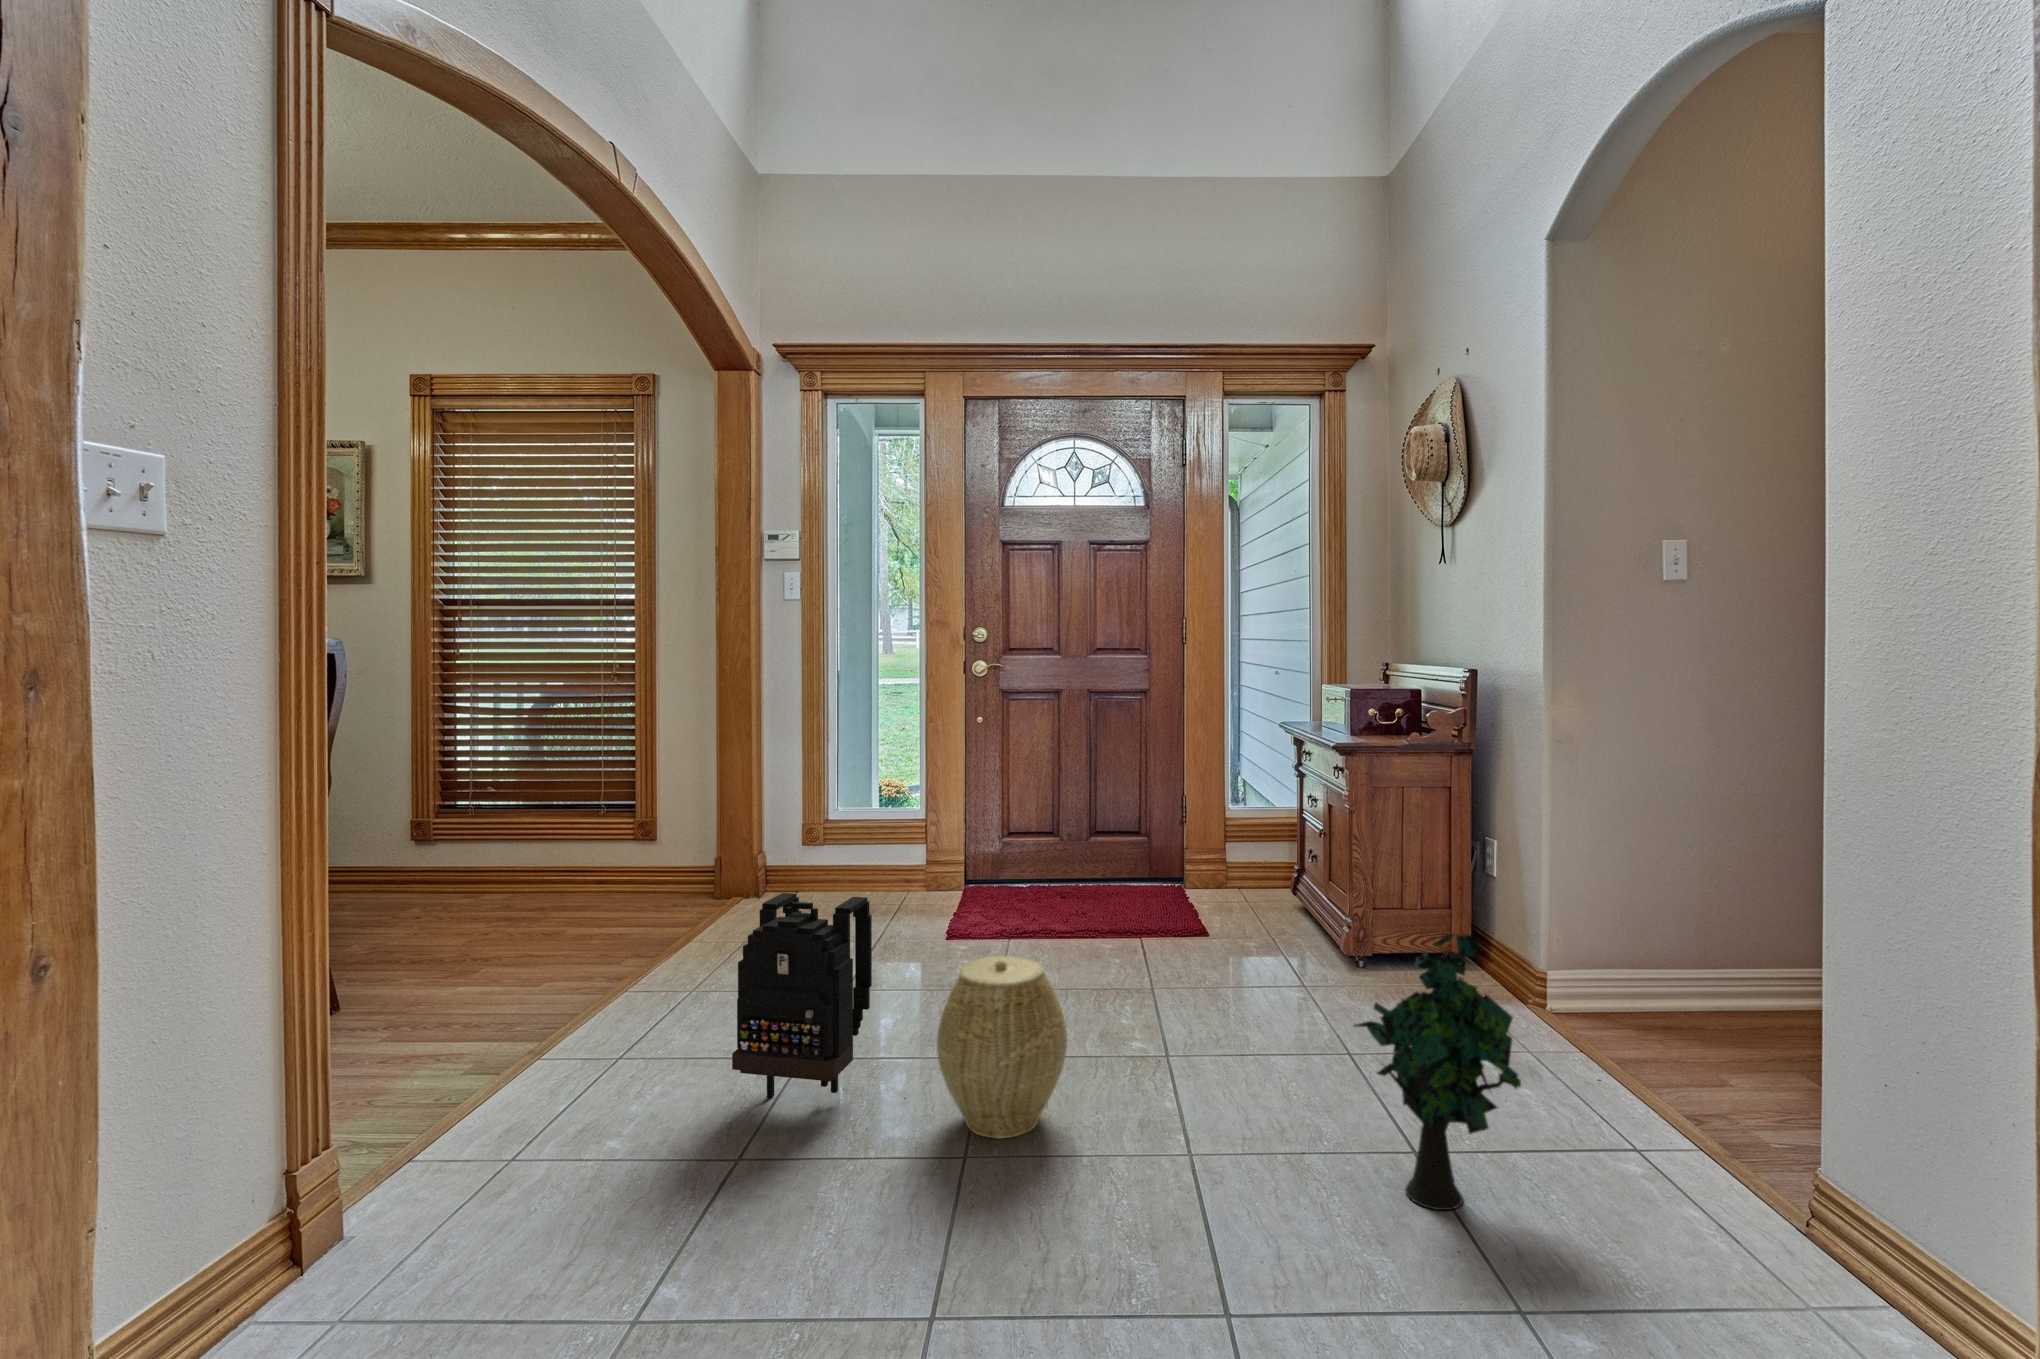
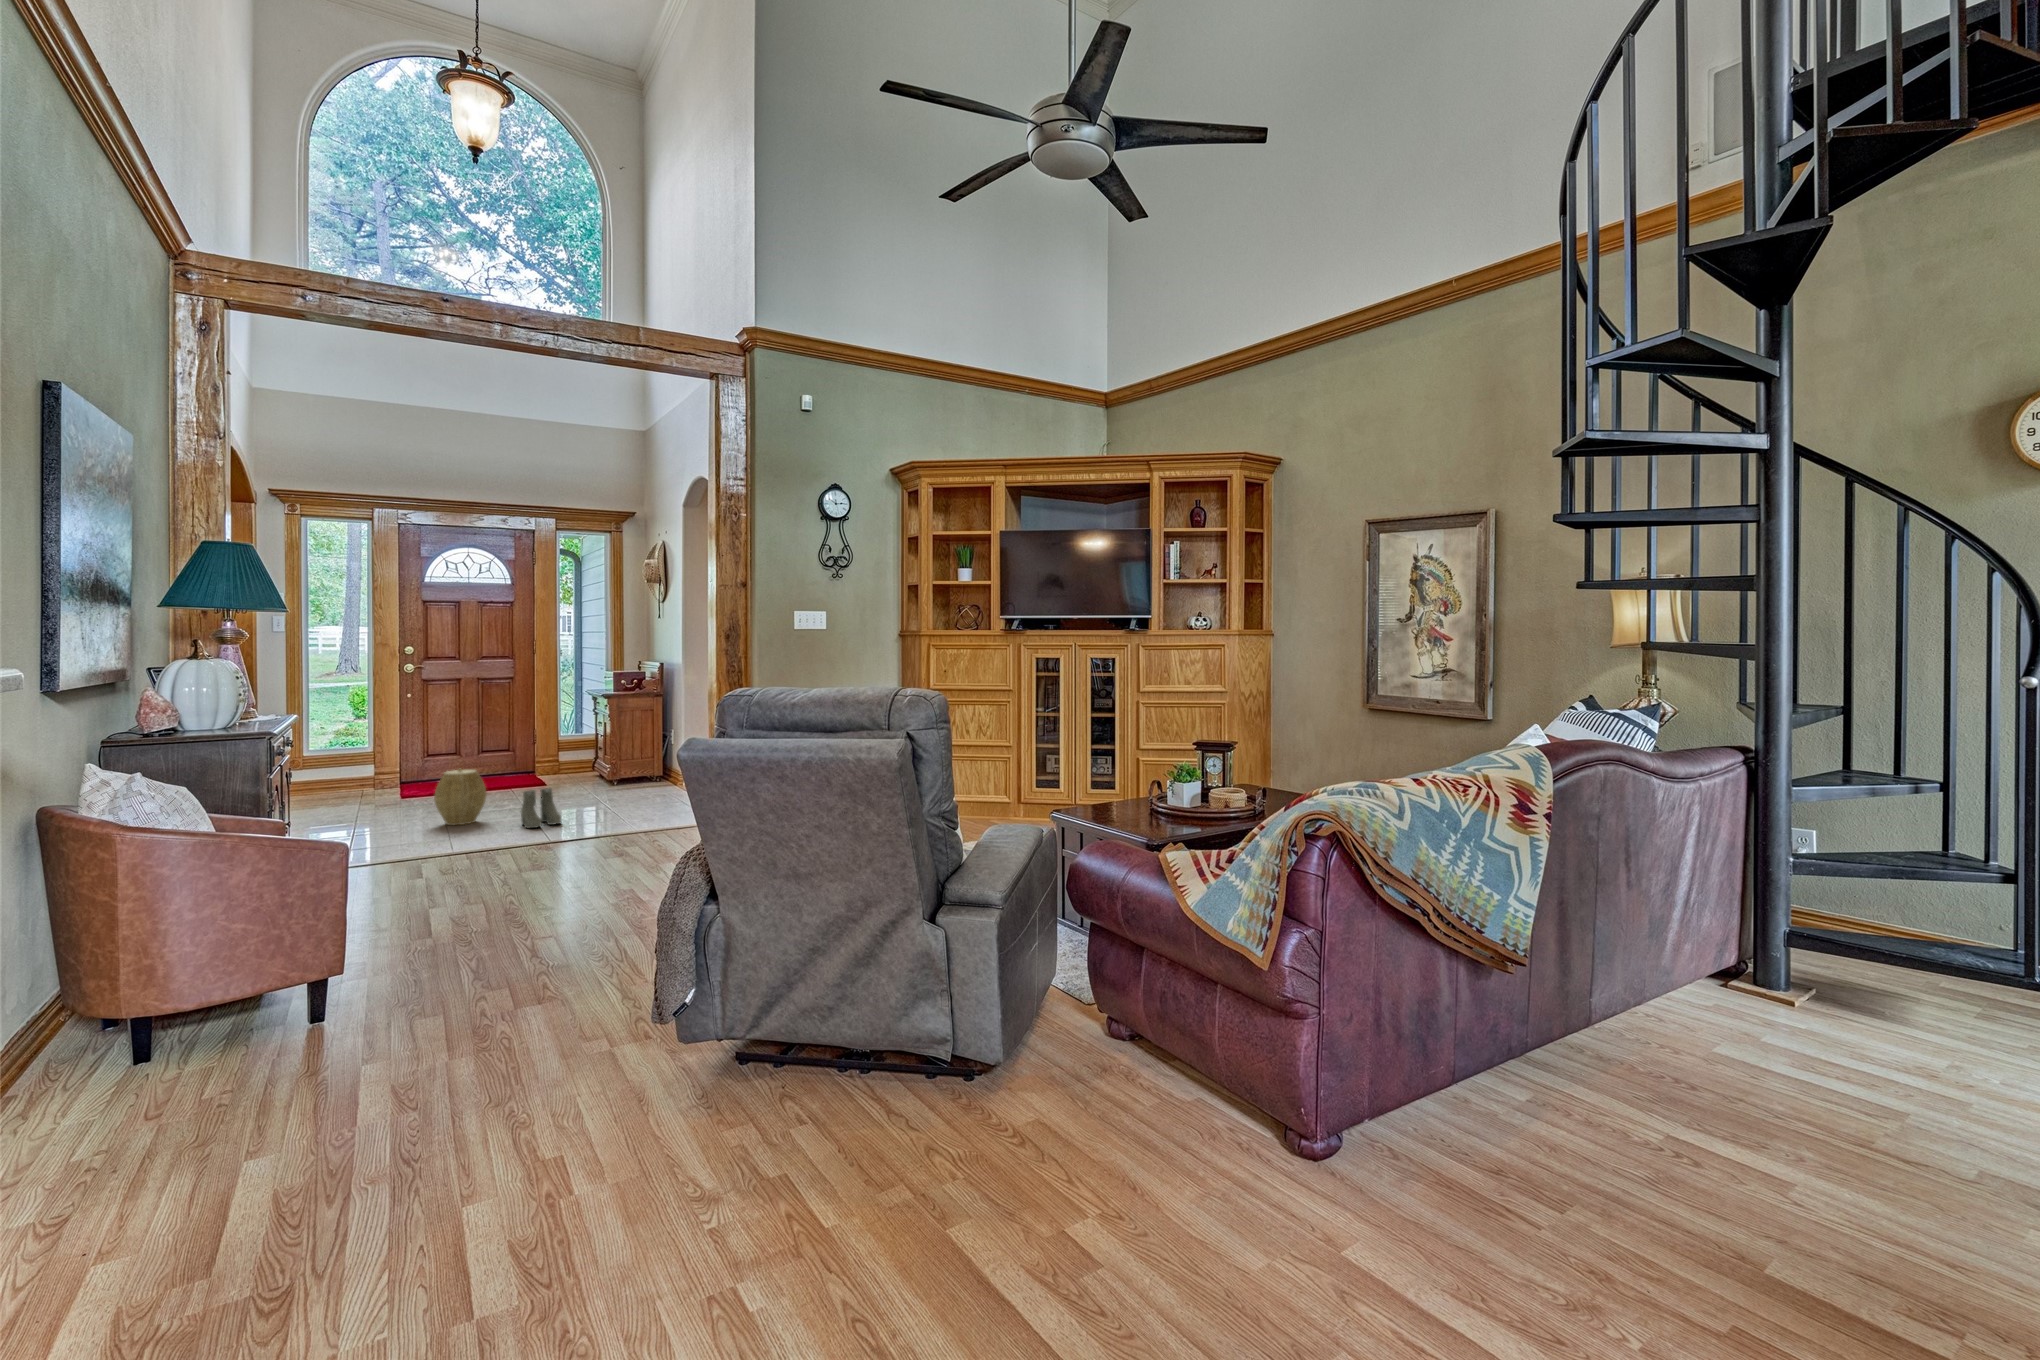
backpack: present [732,893,872,1098] -> none [343,756,398,830]
decorative plant: present [1355,934,1521,1210] -> none [587,740,637,817]
boots: none [1153,1077,1281,1259] -> present [521,788,561,828]

